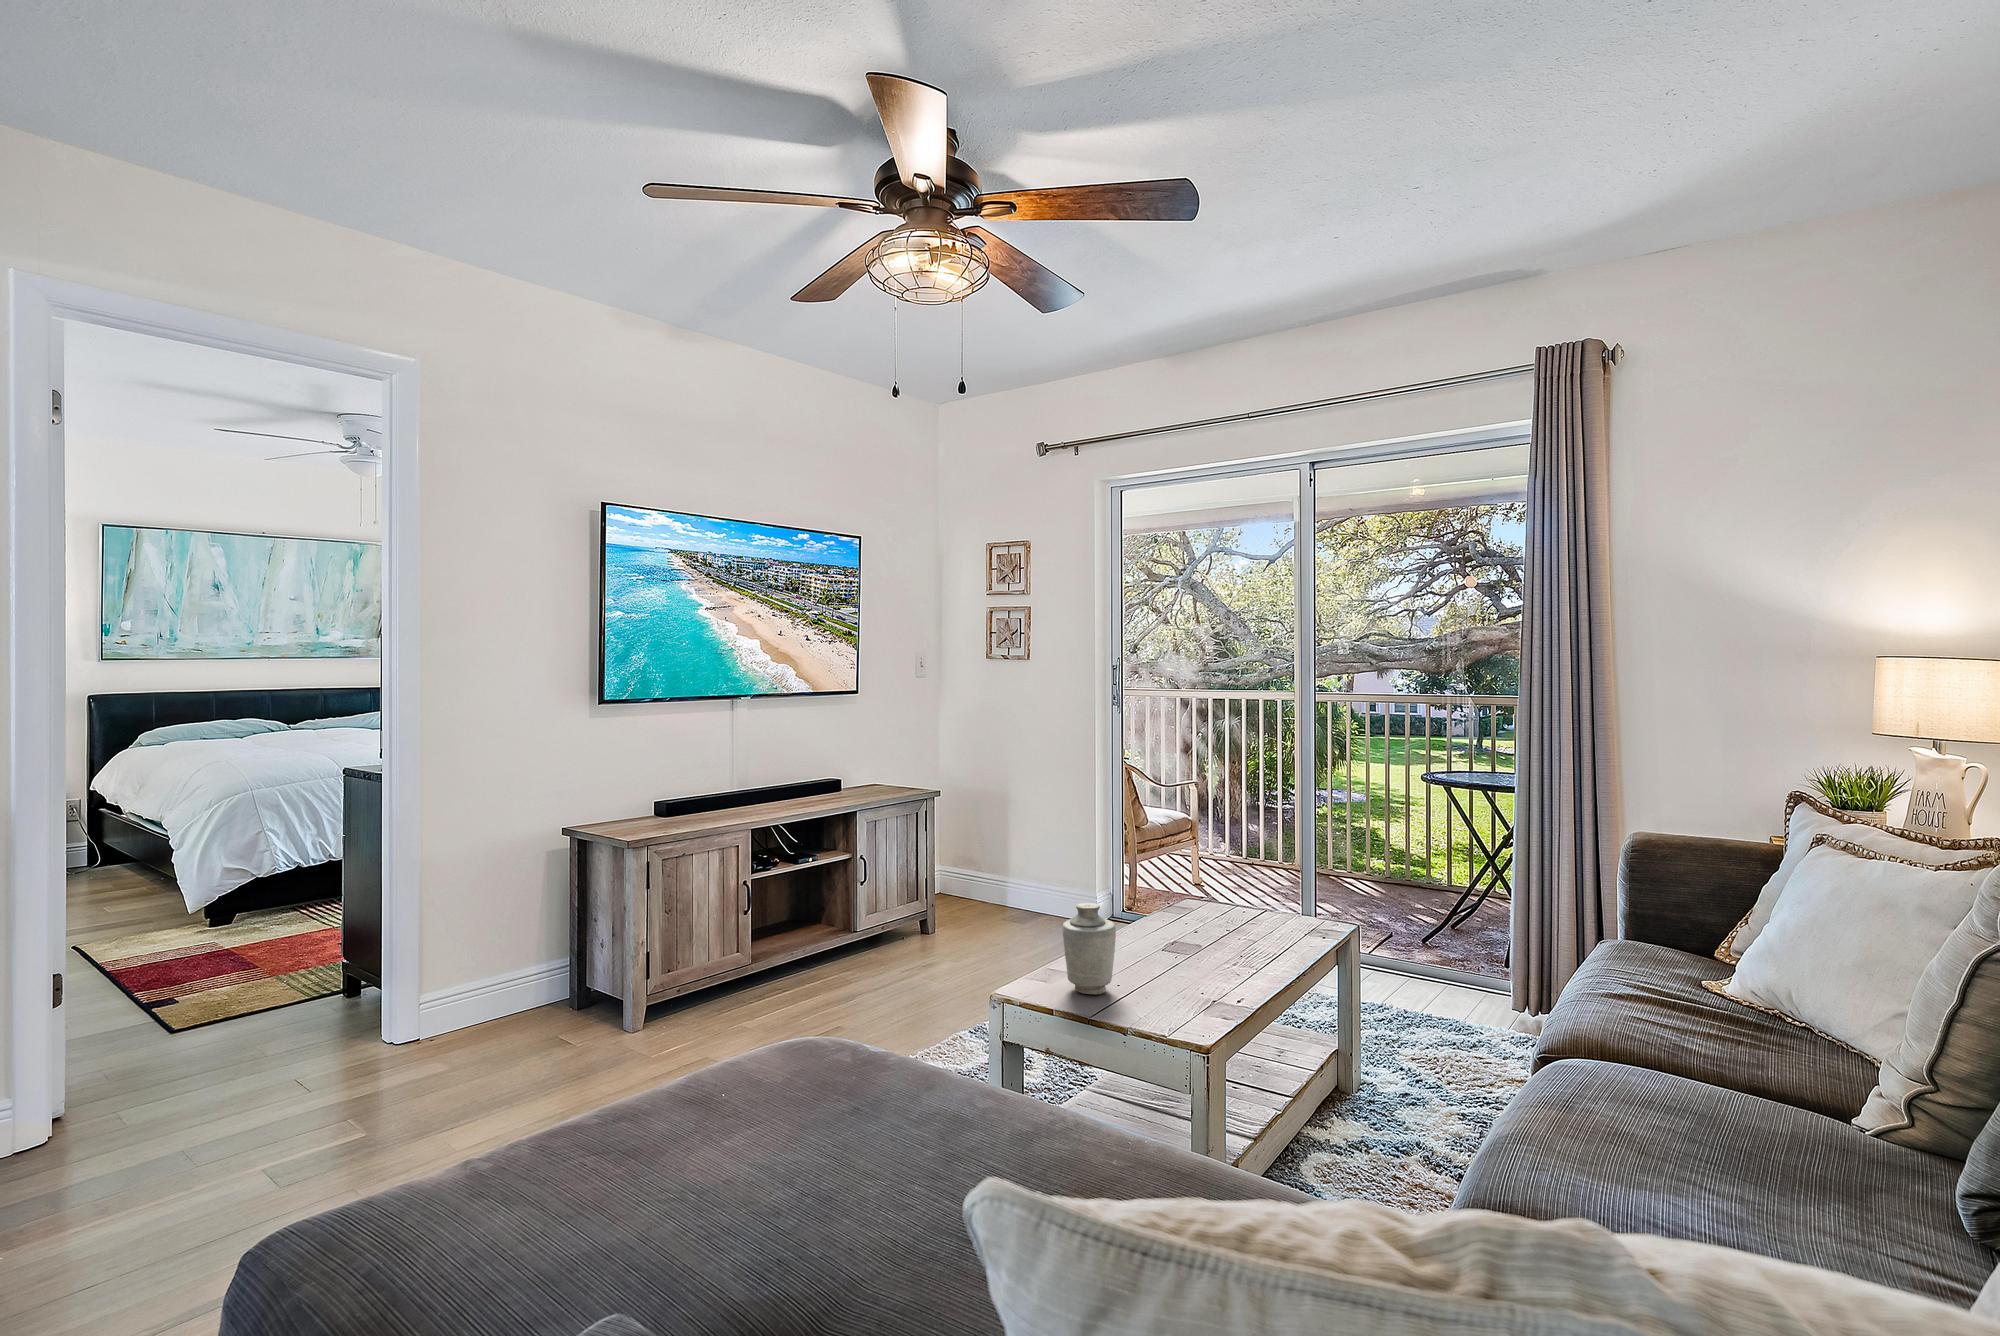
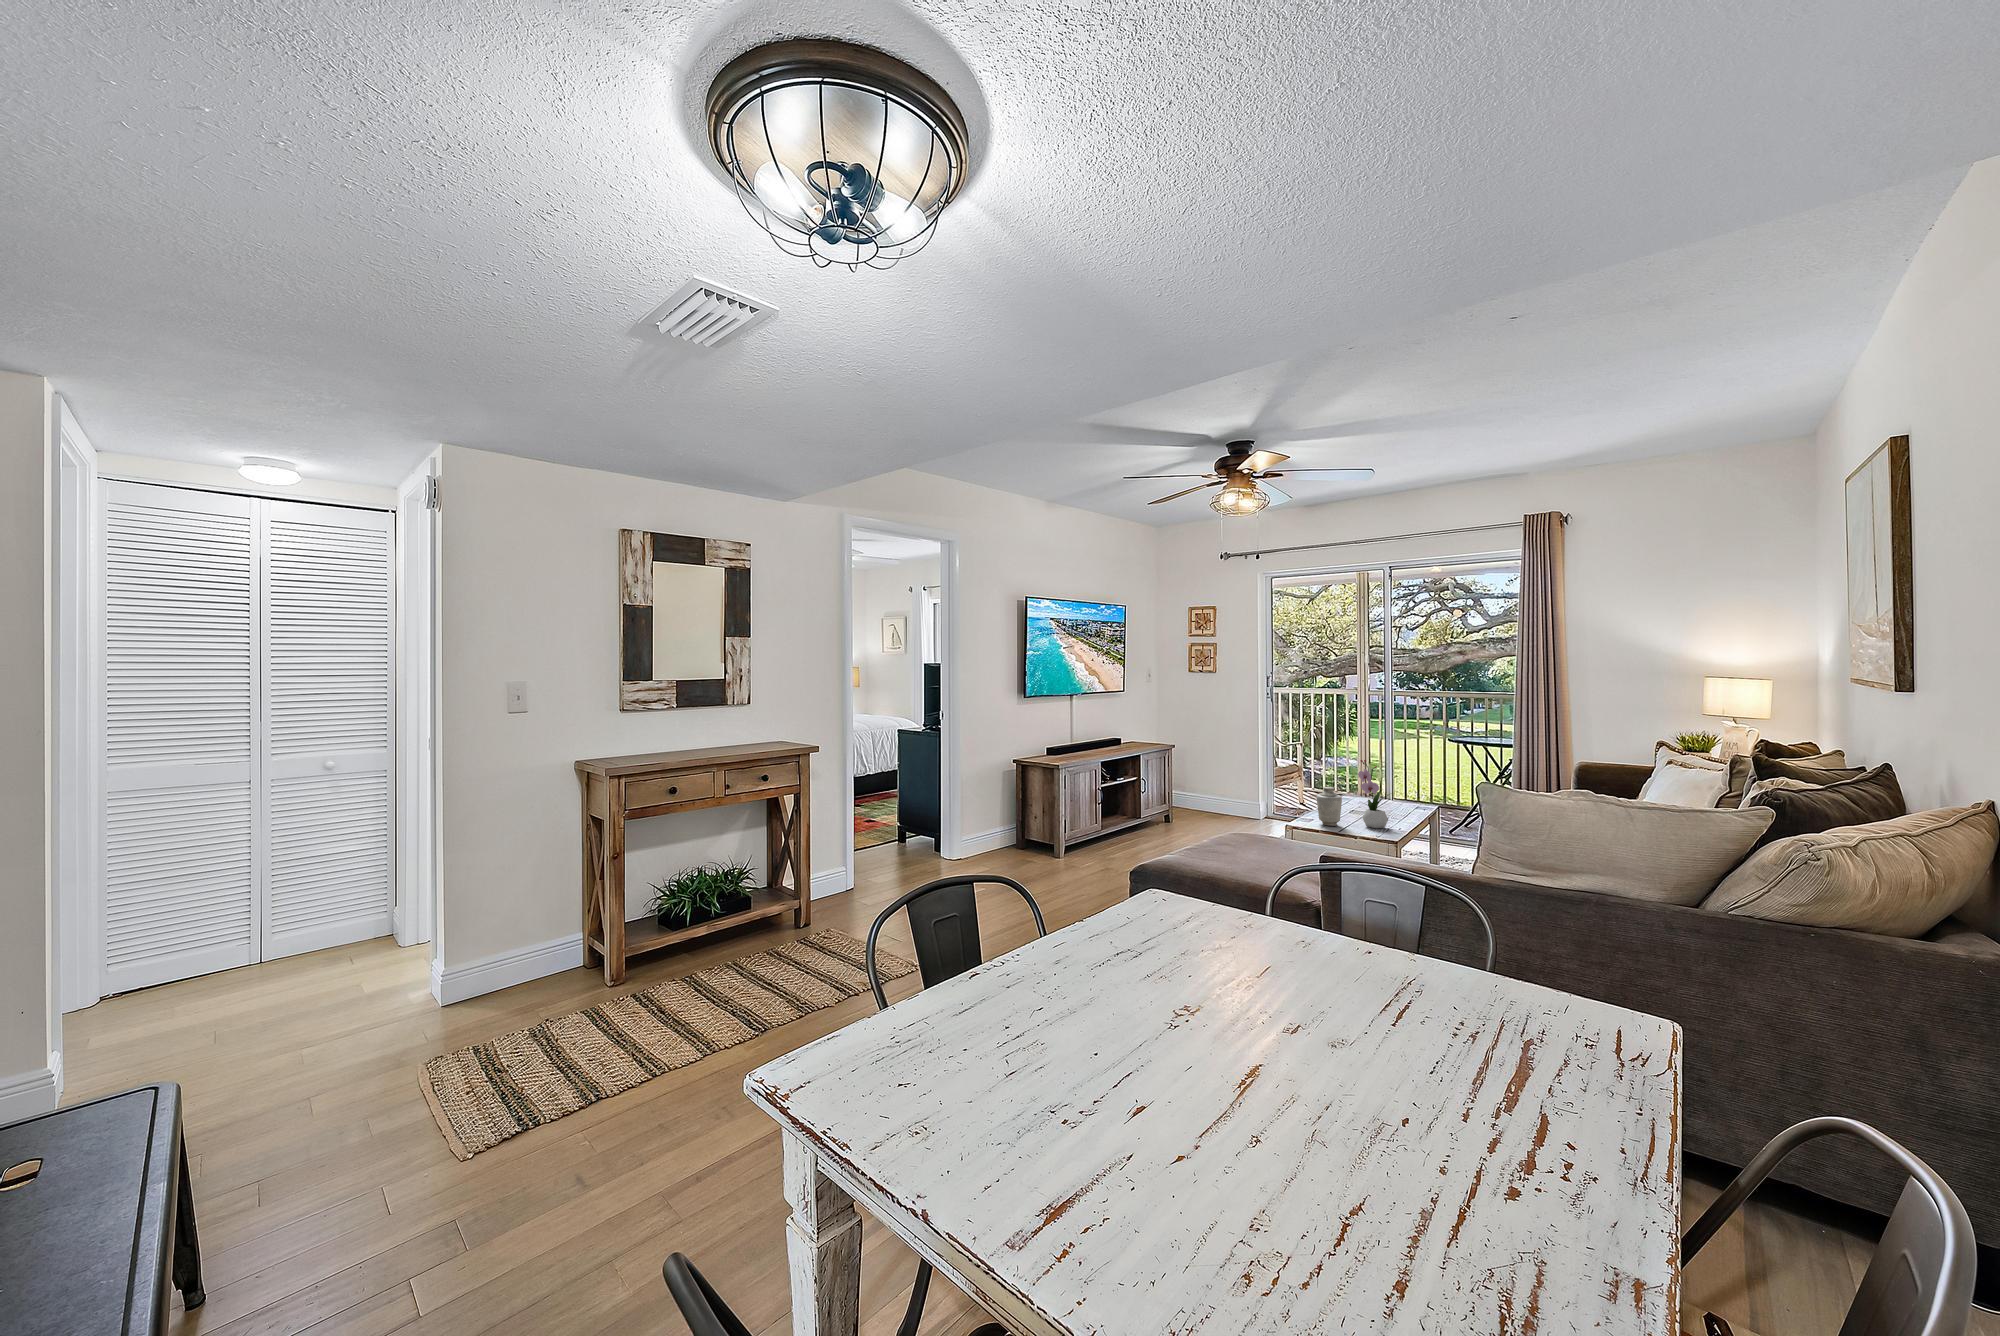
flower arrangement: none [1150,841,1222,1002] -> present [1358,760,1388,828]

